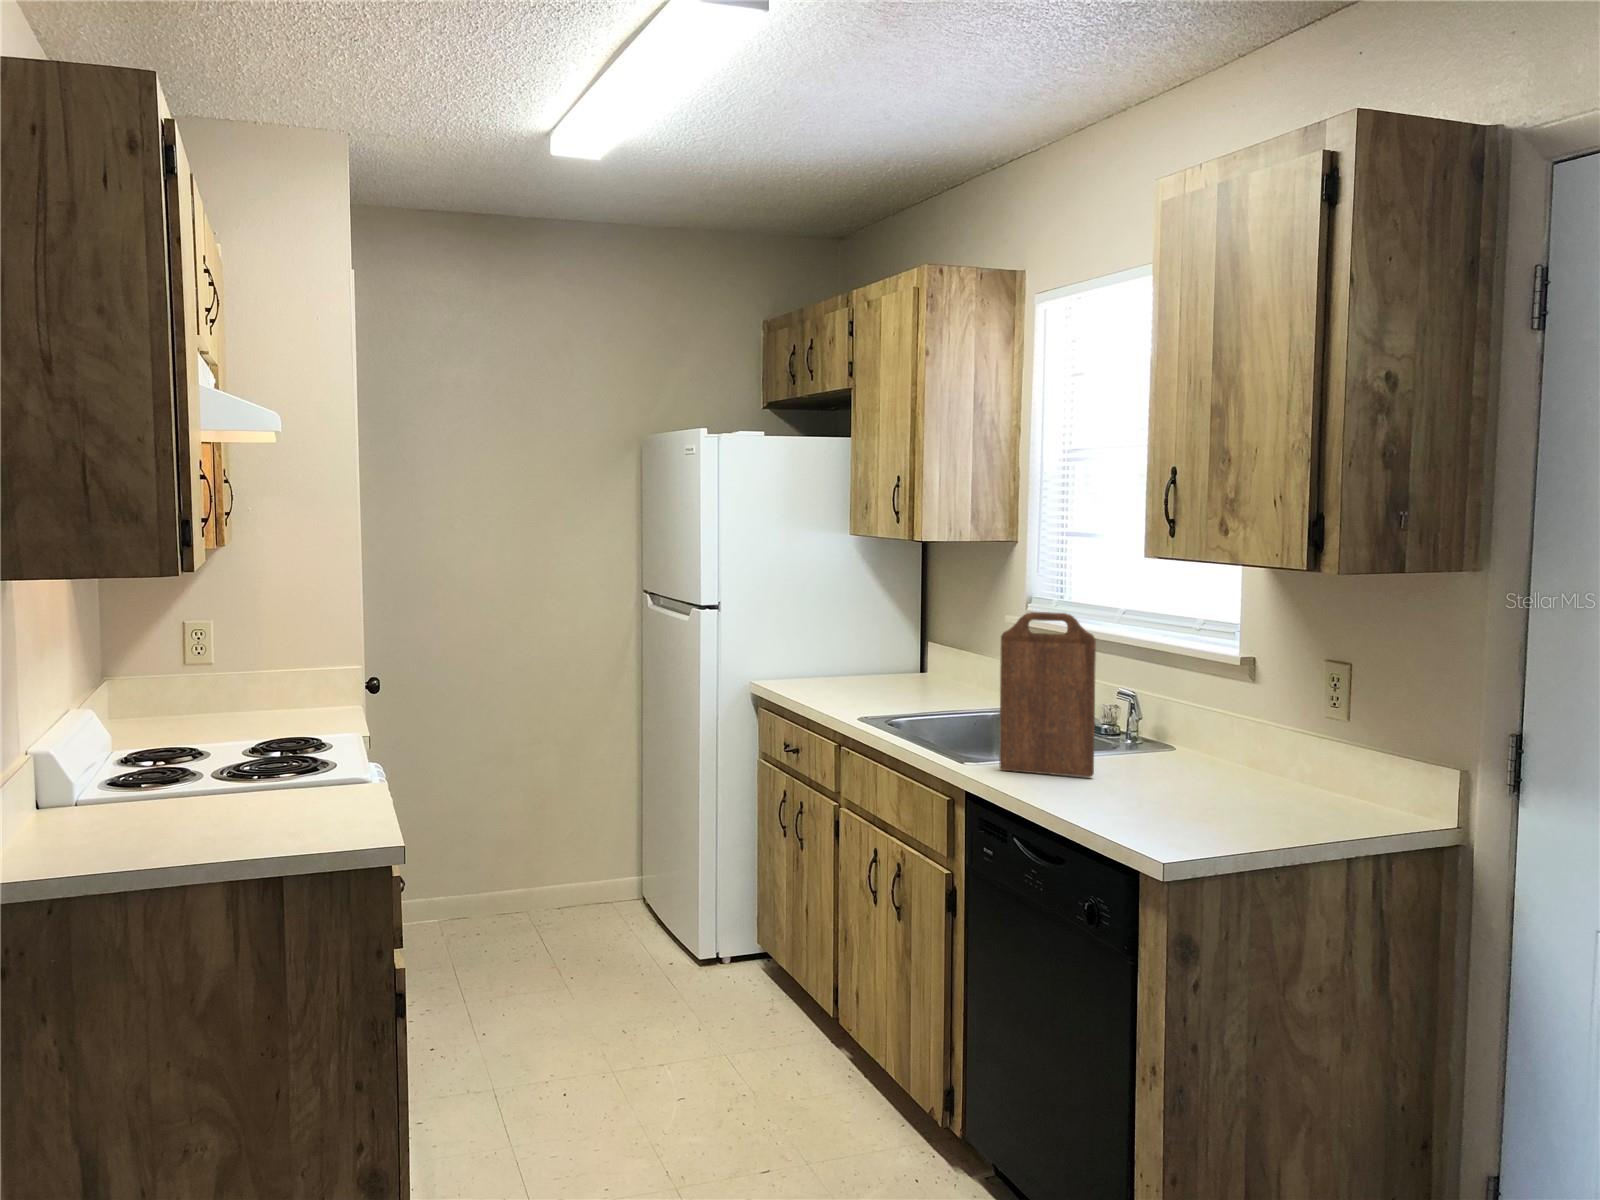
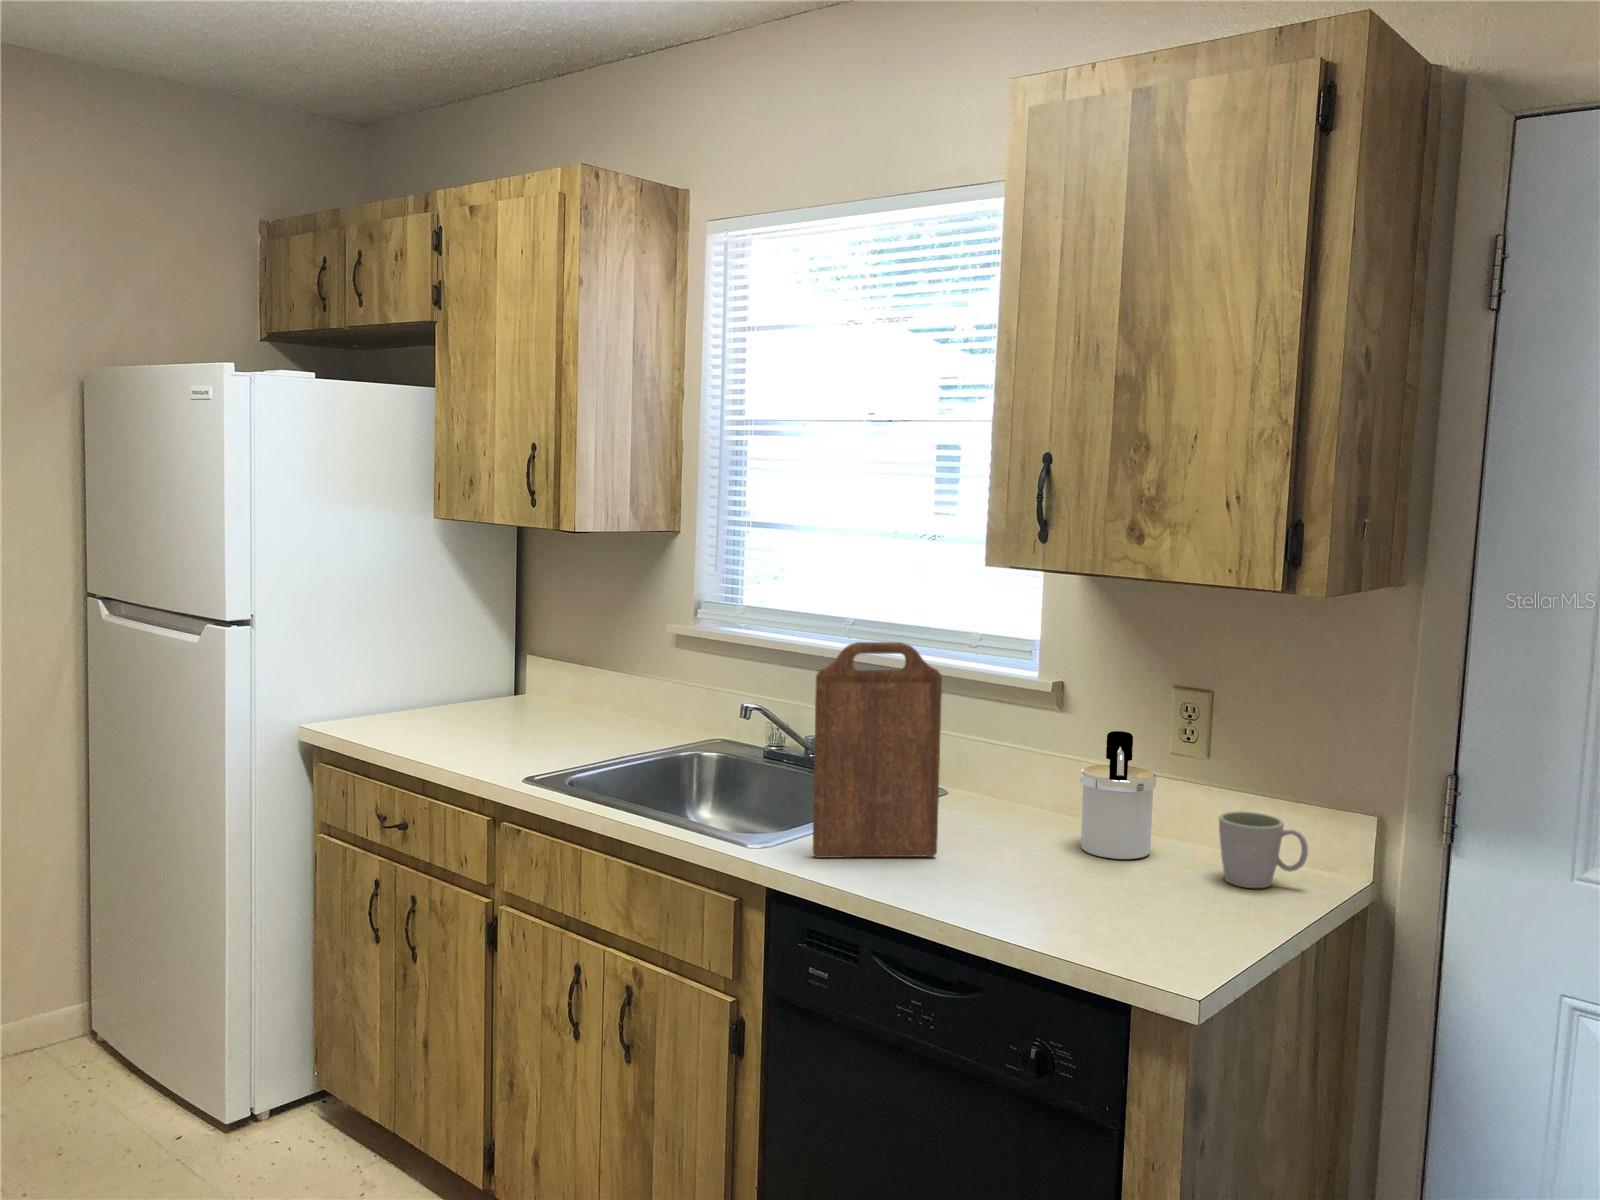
soap dispenser: none [1220,691,1283,794] -> present [1081,731,1156,859]
mug: none [1305,758,1375,818] -> present [1219,811,1308,888]

